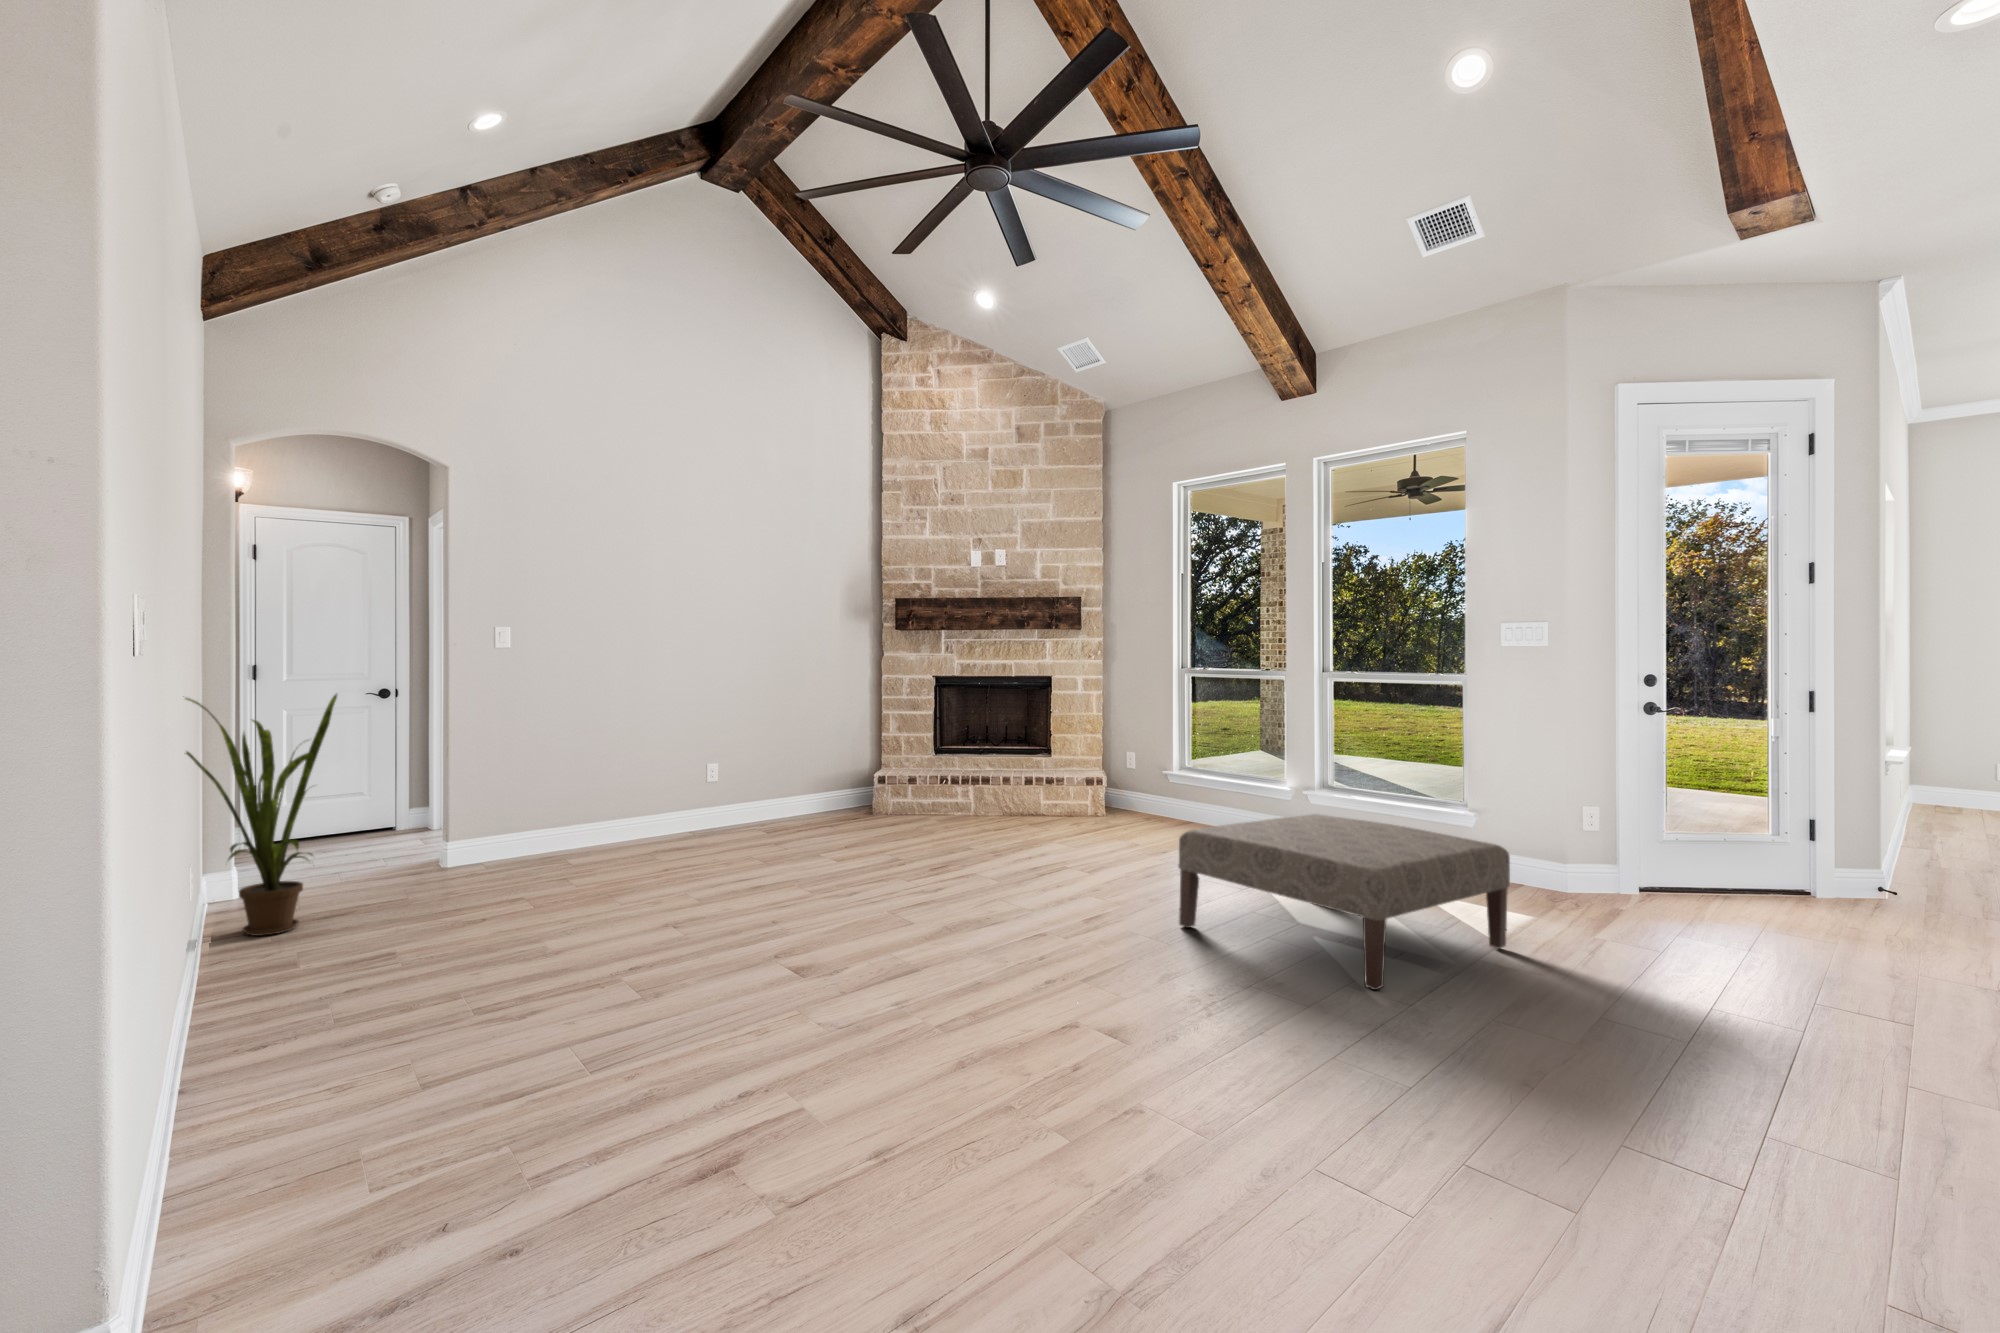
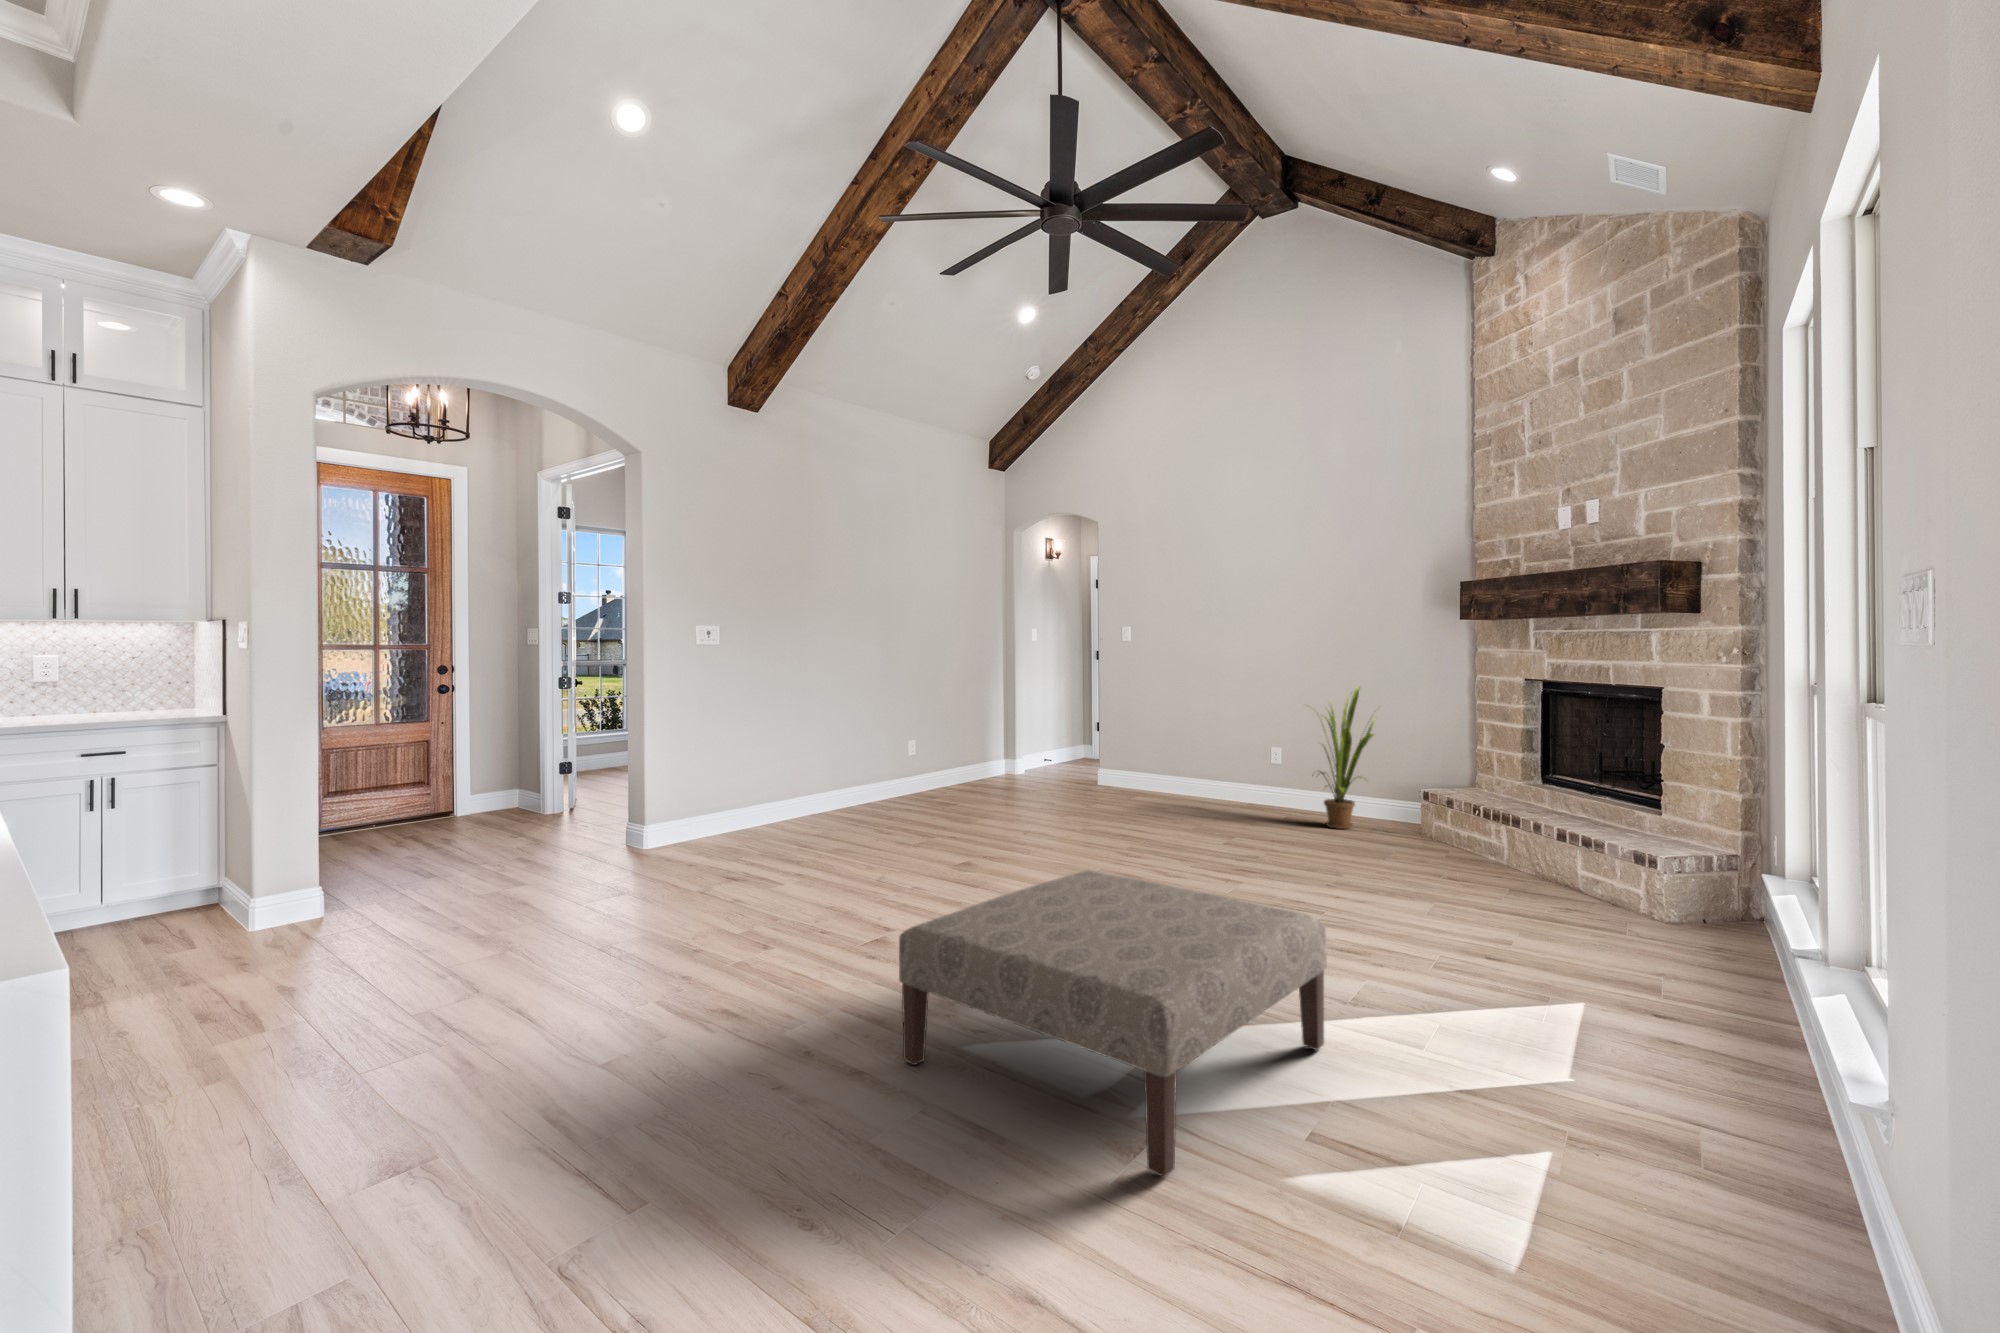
house plant: present [183,694,337,936] -> present [1319,687,1375,829]

